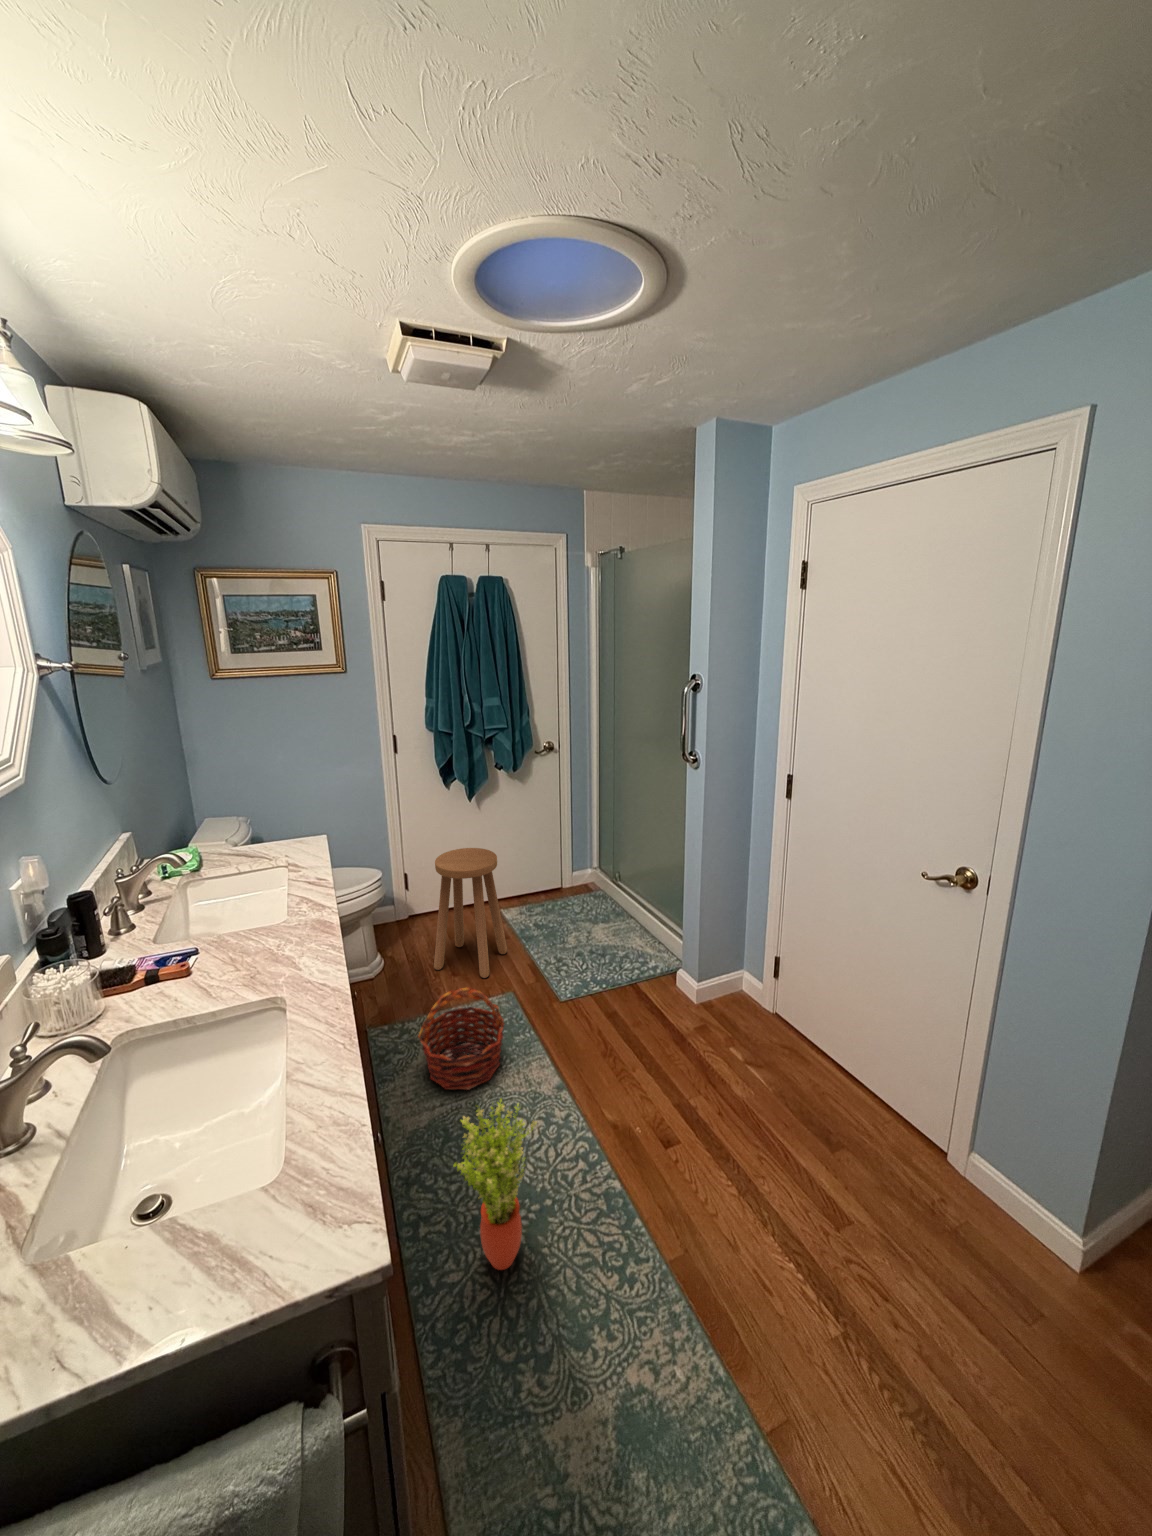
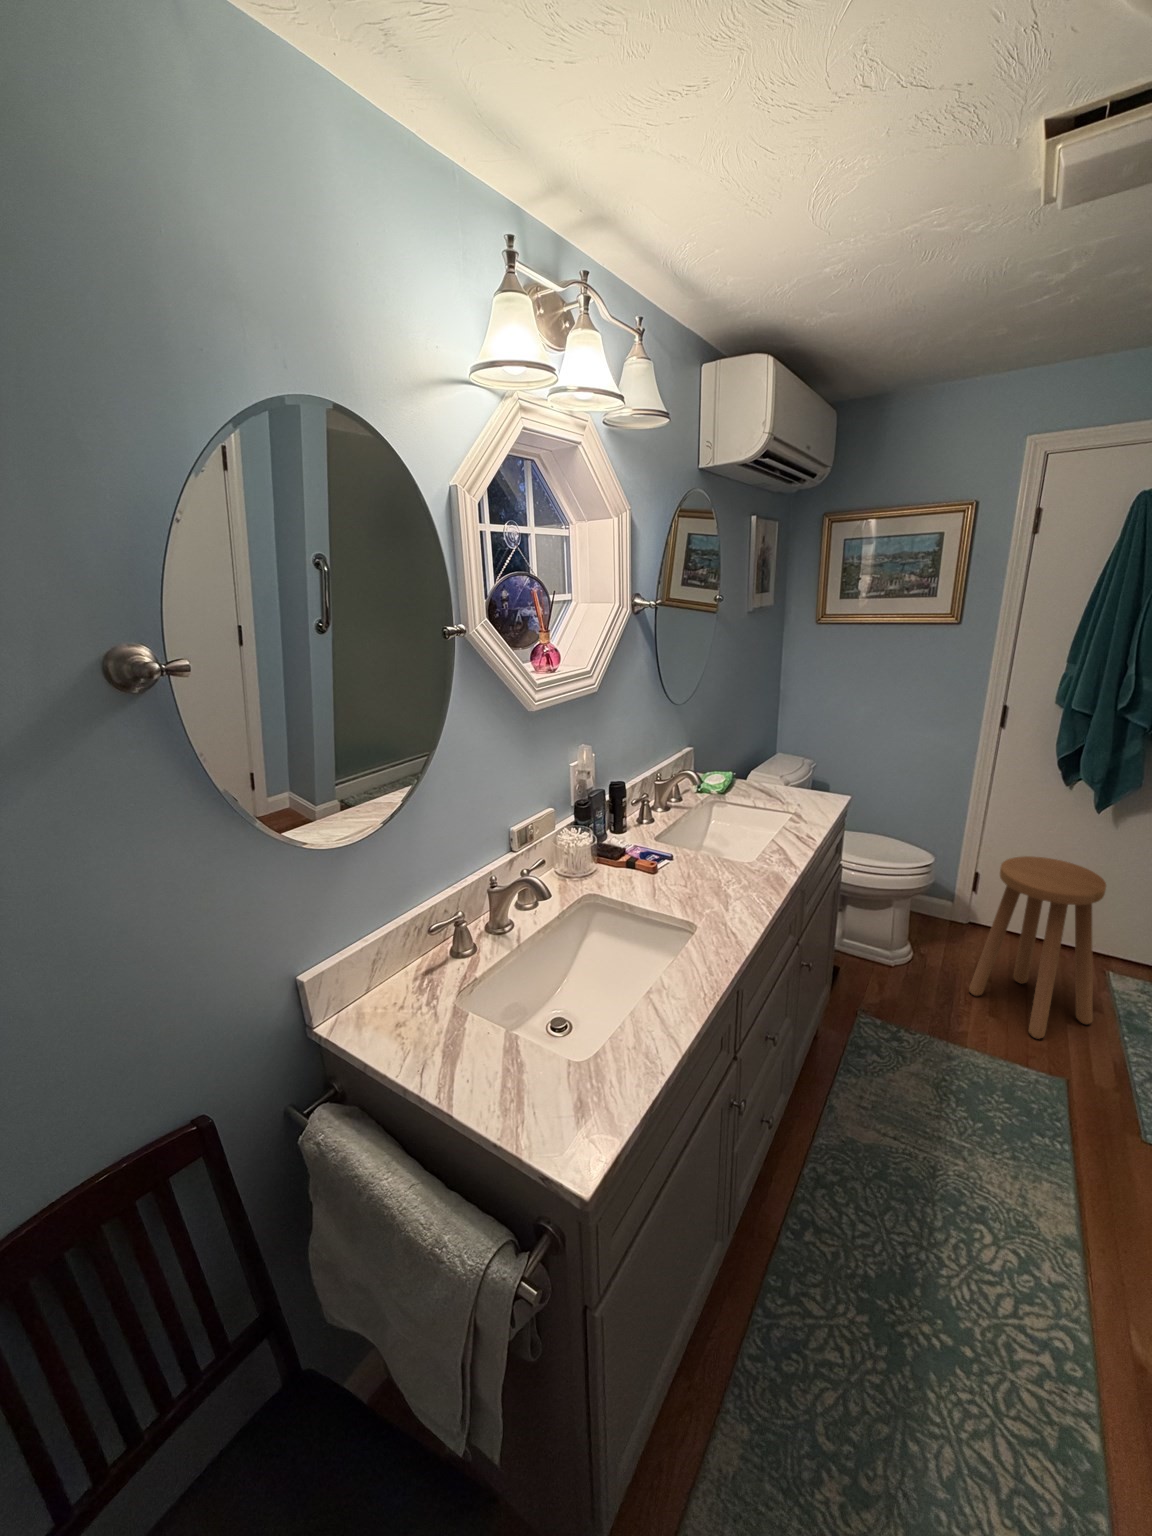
basket: present [418,987,504,1090] -> none [893,1022,1017,1157]
potted plant: present [454,1099,537,1270] -> none [820,1156,945,1365]

